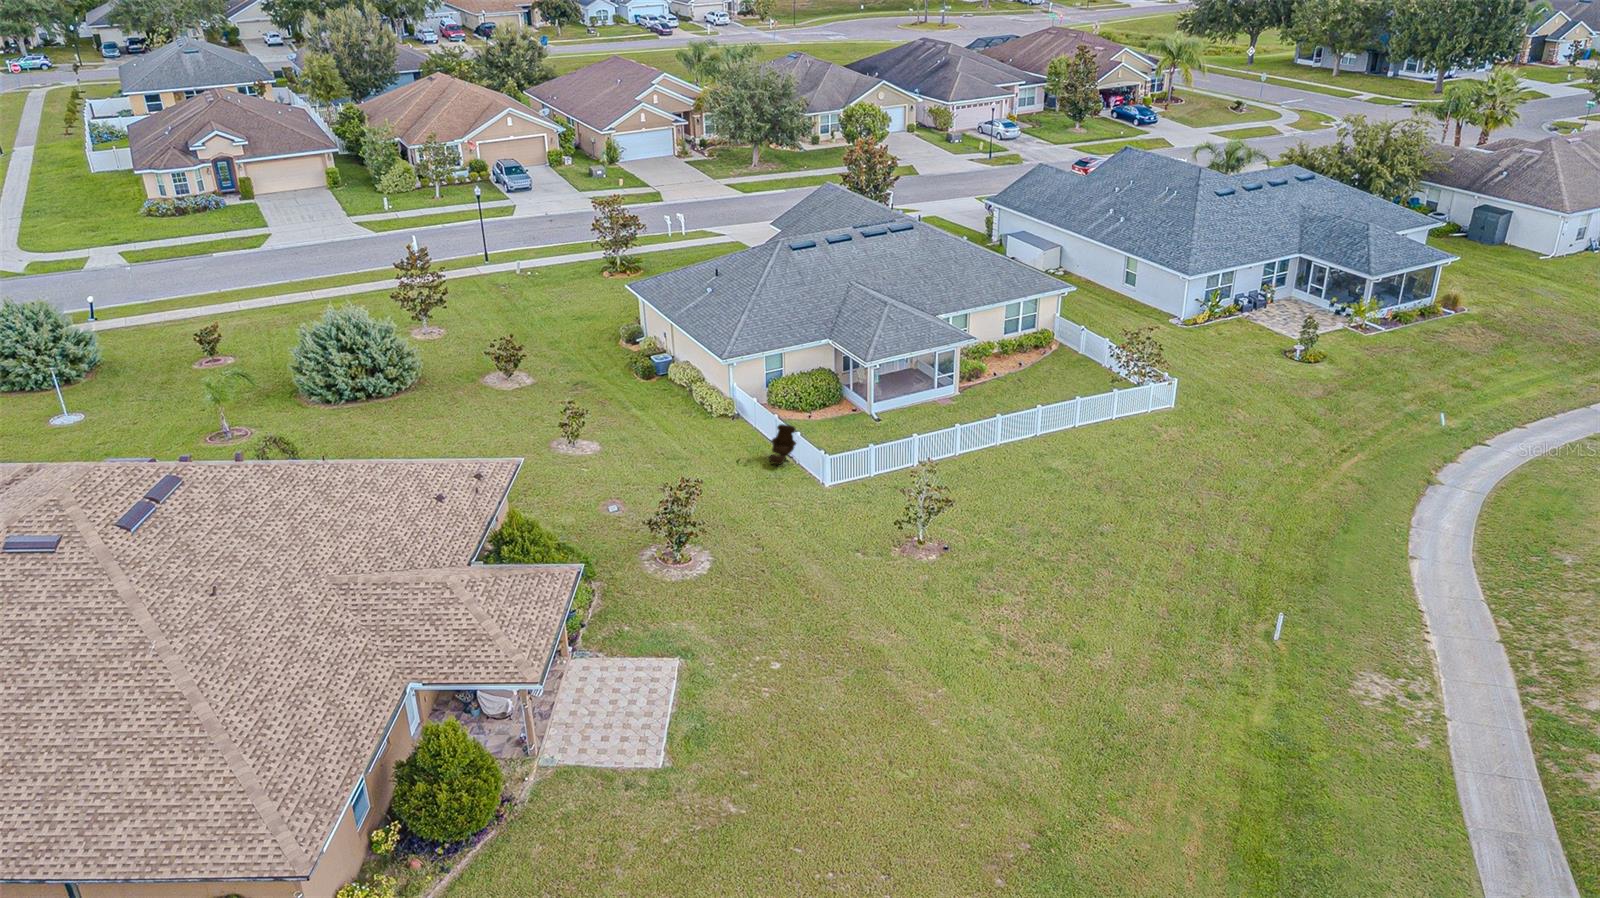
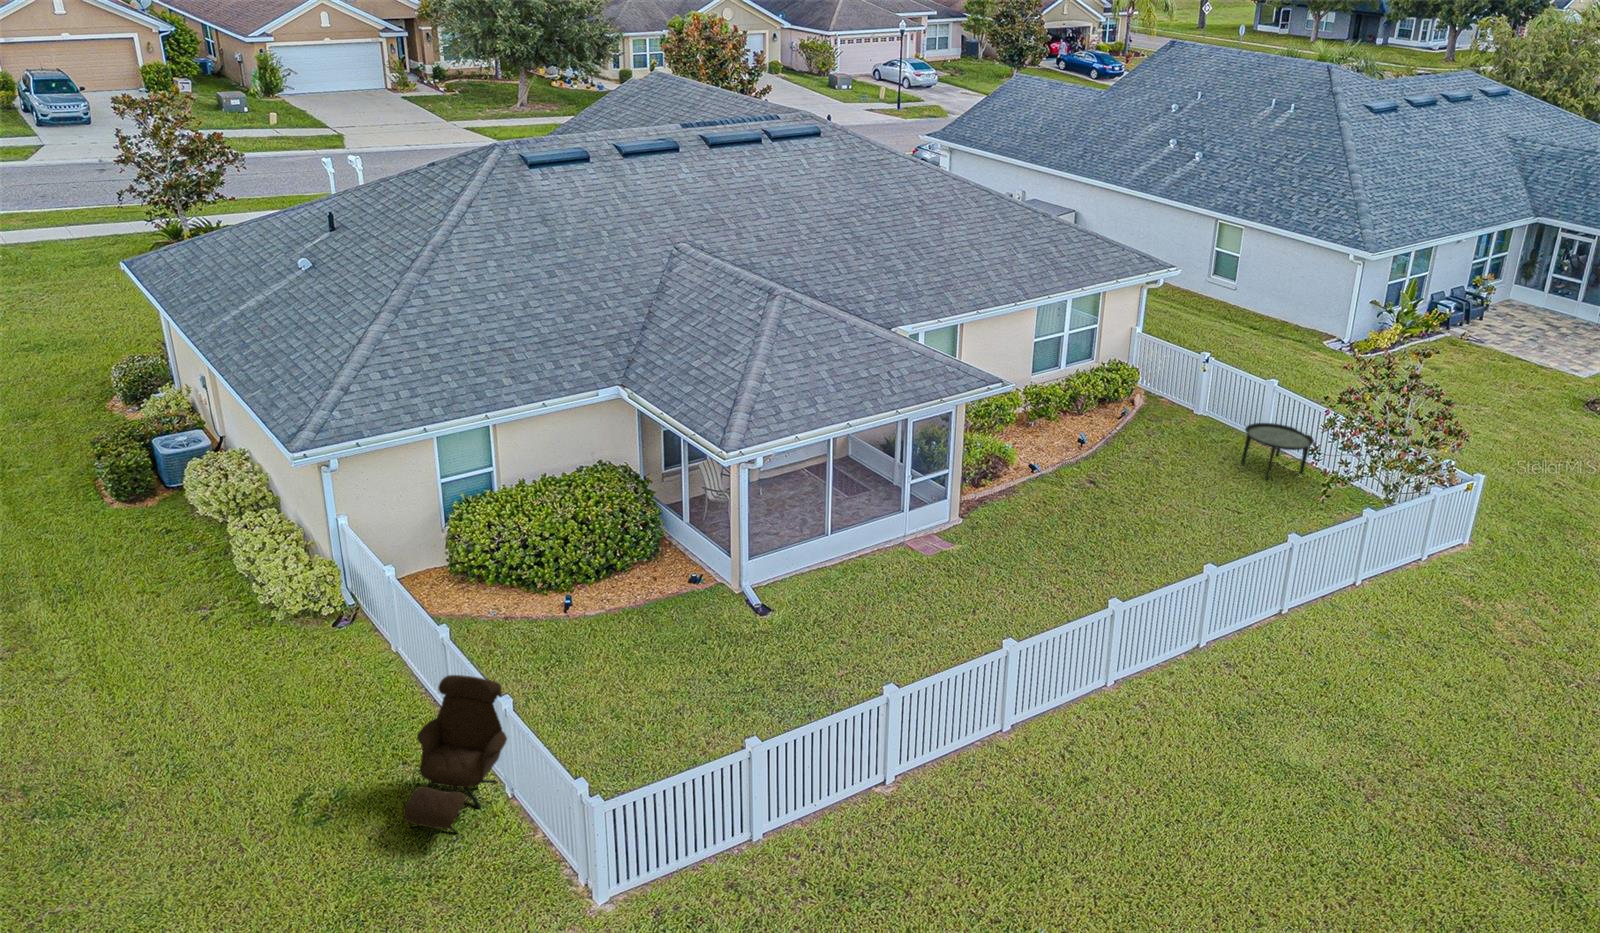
round table: none [1088,357,1117,381] -> present [1241,423,1314,479]

